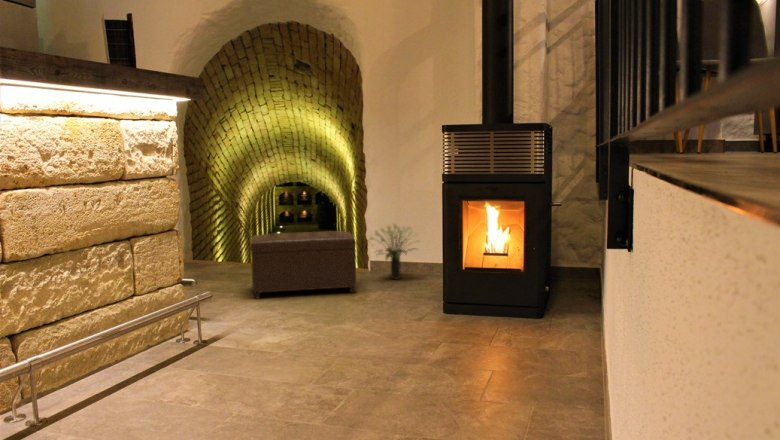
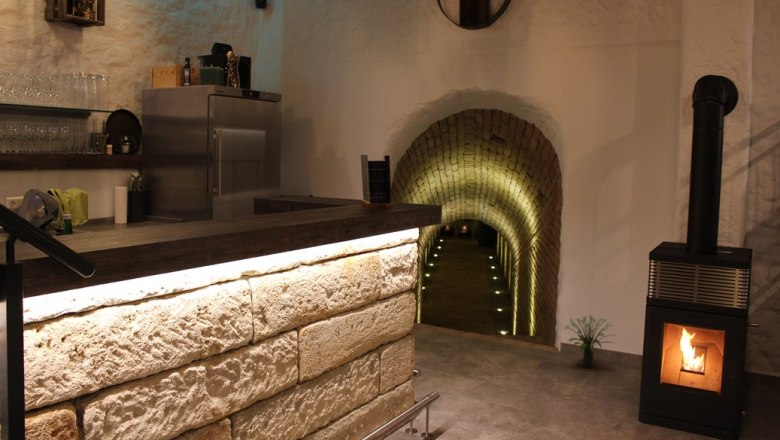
ottoman: present [250,231,356,299] -> none [456,317,556,384]

